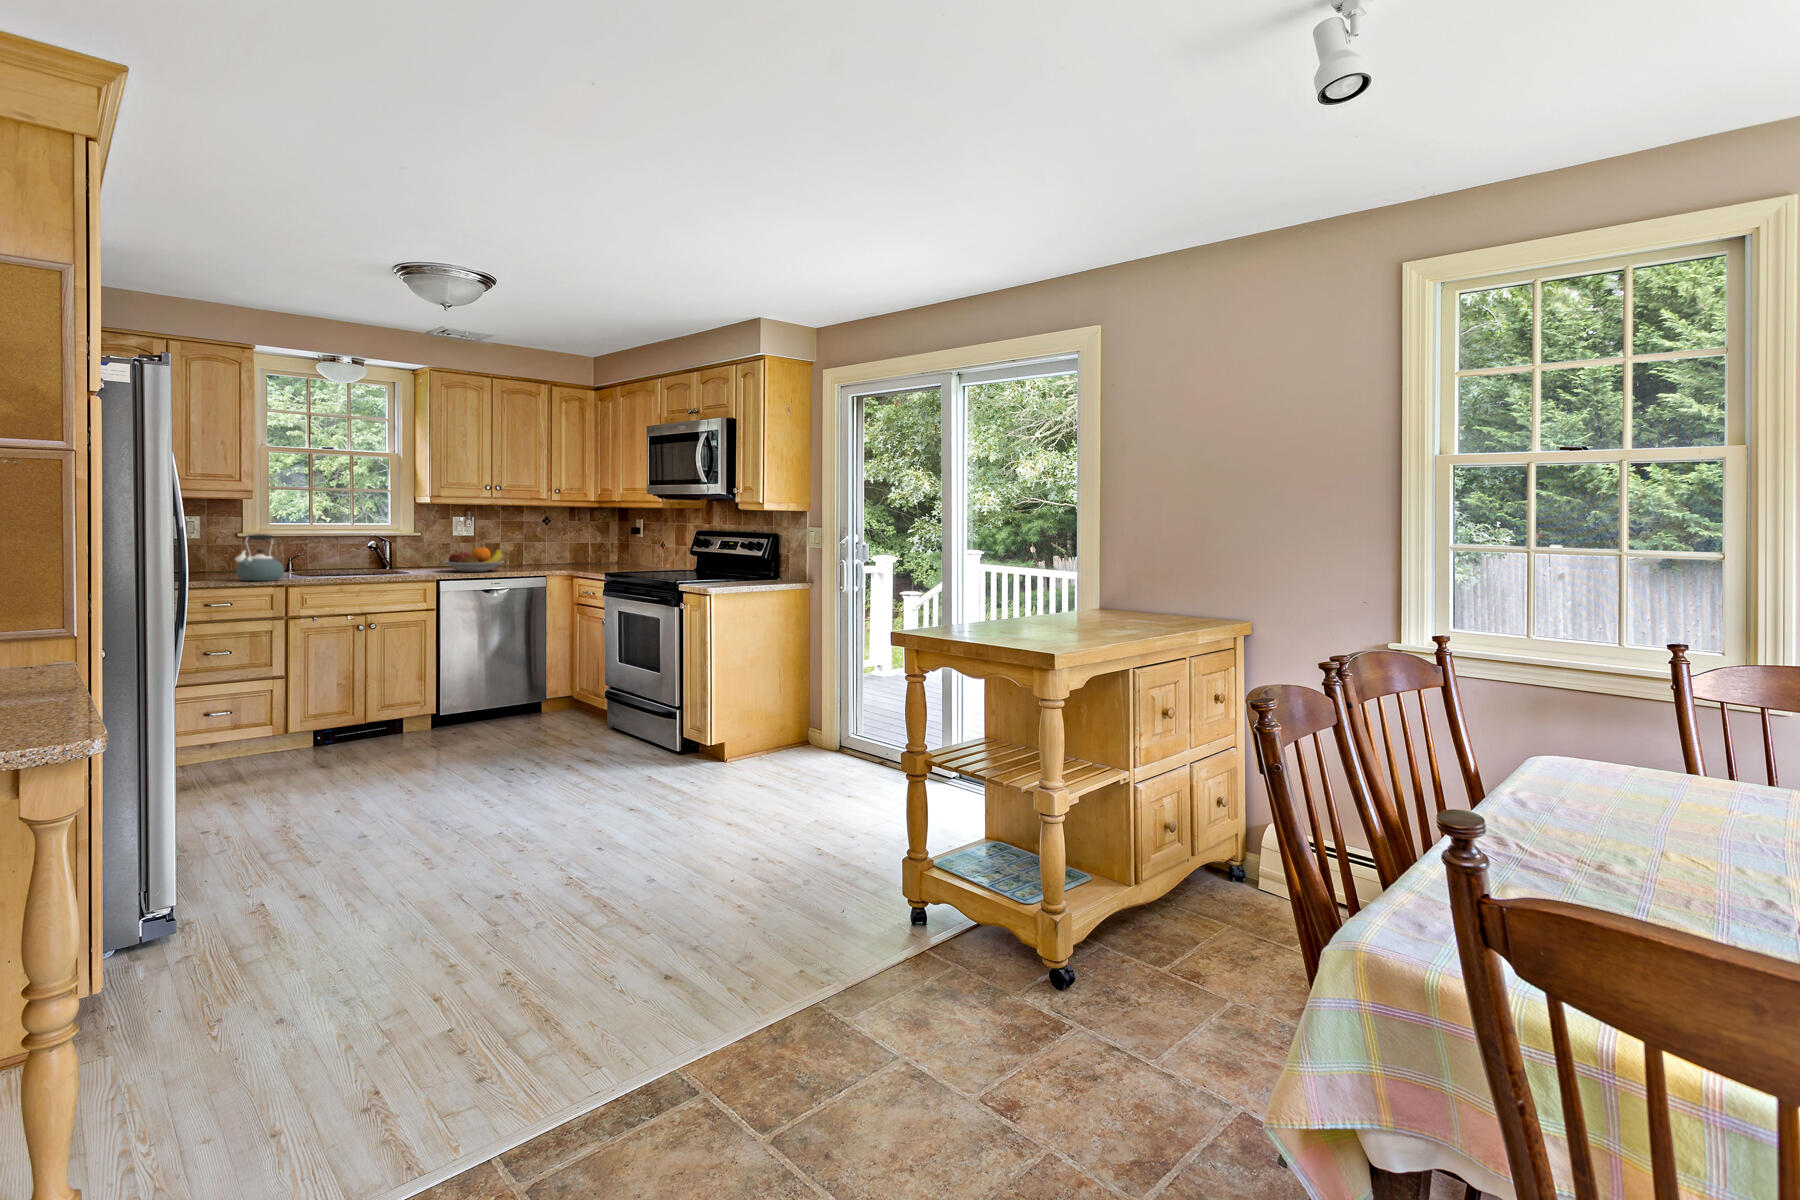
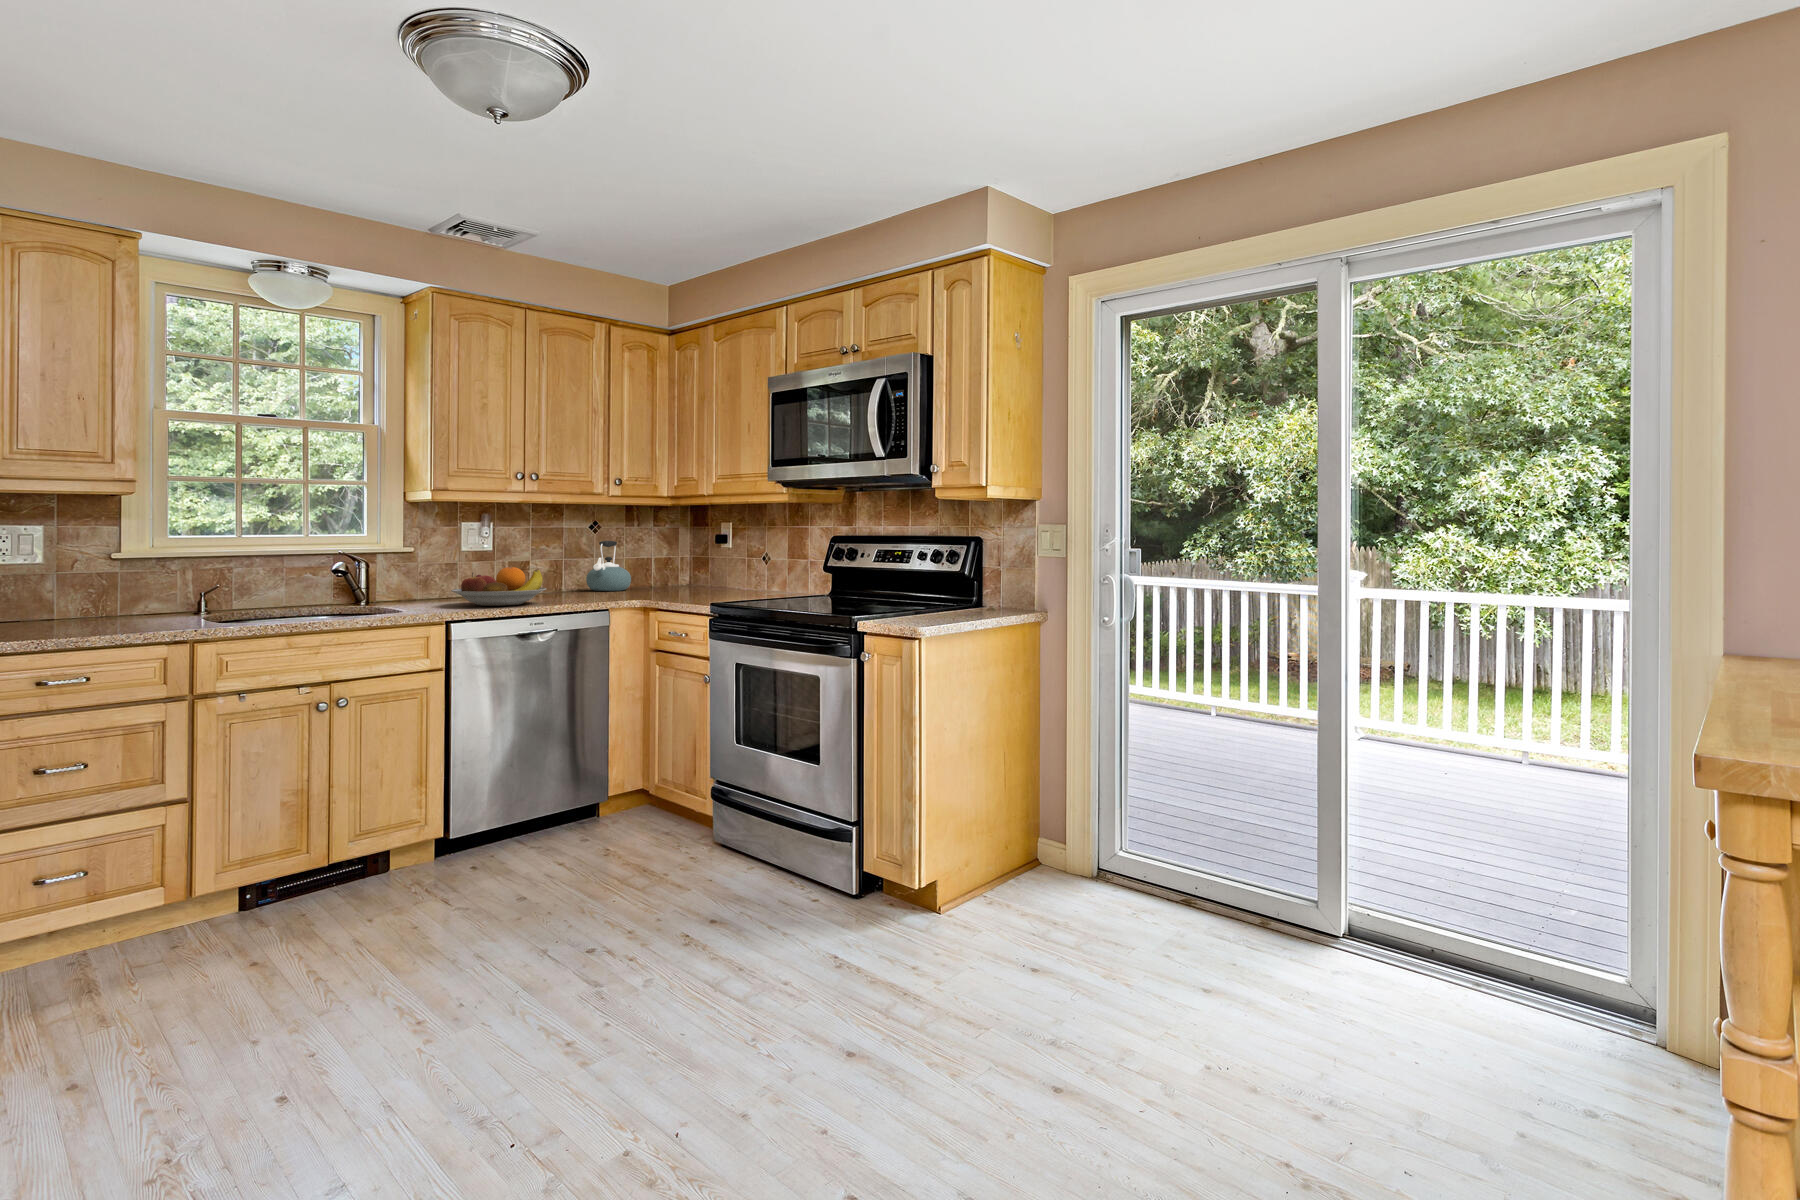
kettle: present [236,534,284,581] -> present [586,541,631,591]

